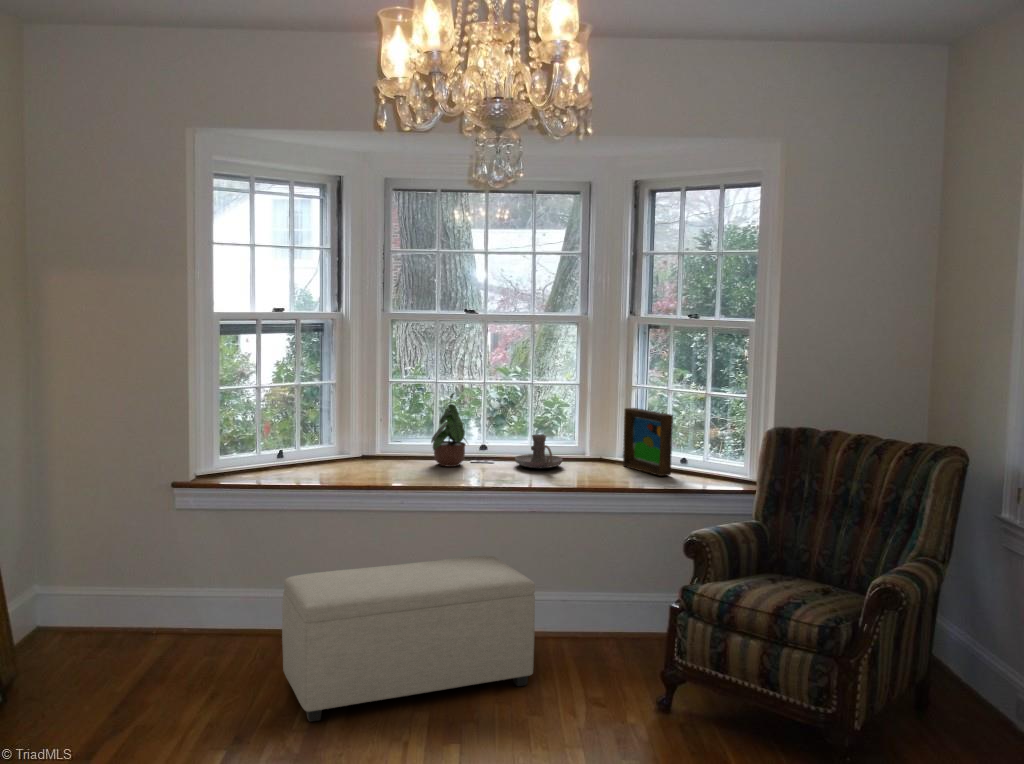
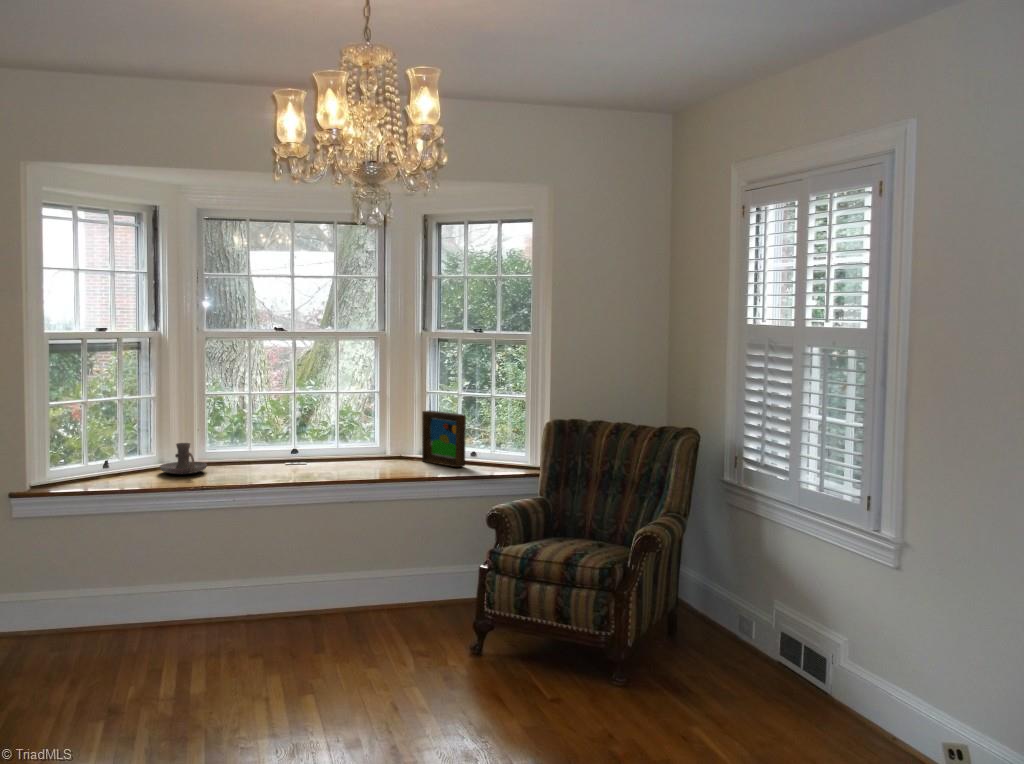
potted plant: present [431,393,466,467] -> none [246,402,288,469]
candle holder: present [515,434,563,468] -> present [160,443,207,474]
ottoman: present [282,556,535,722] -> none [140,543,366,692]

